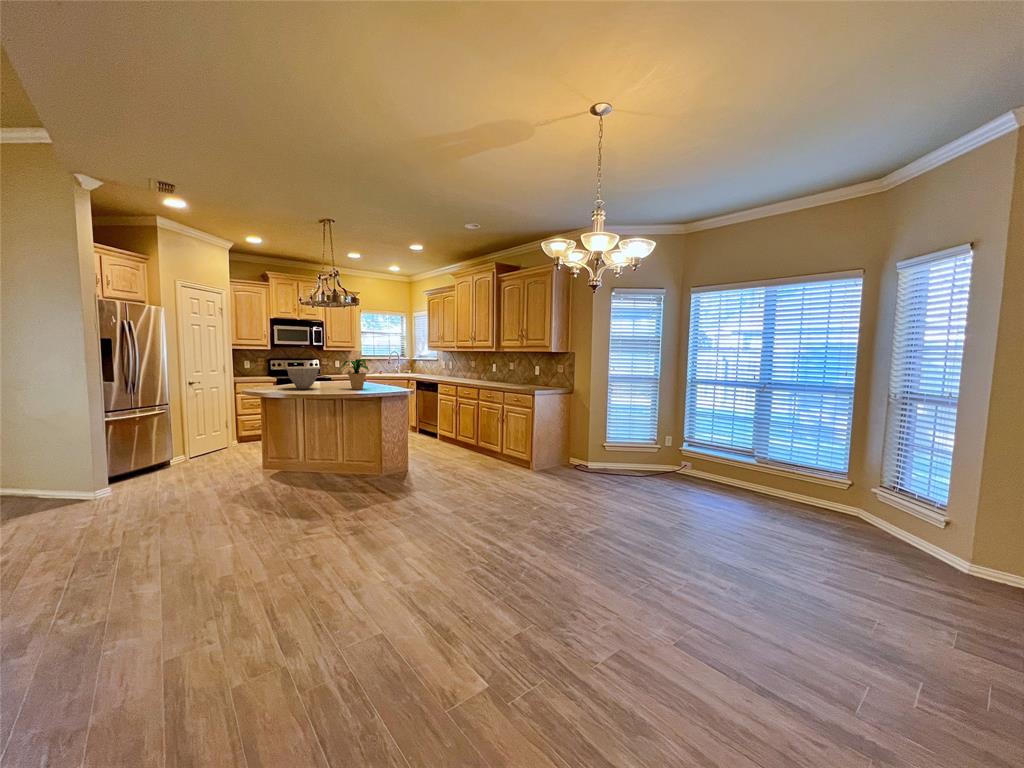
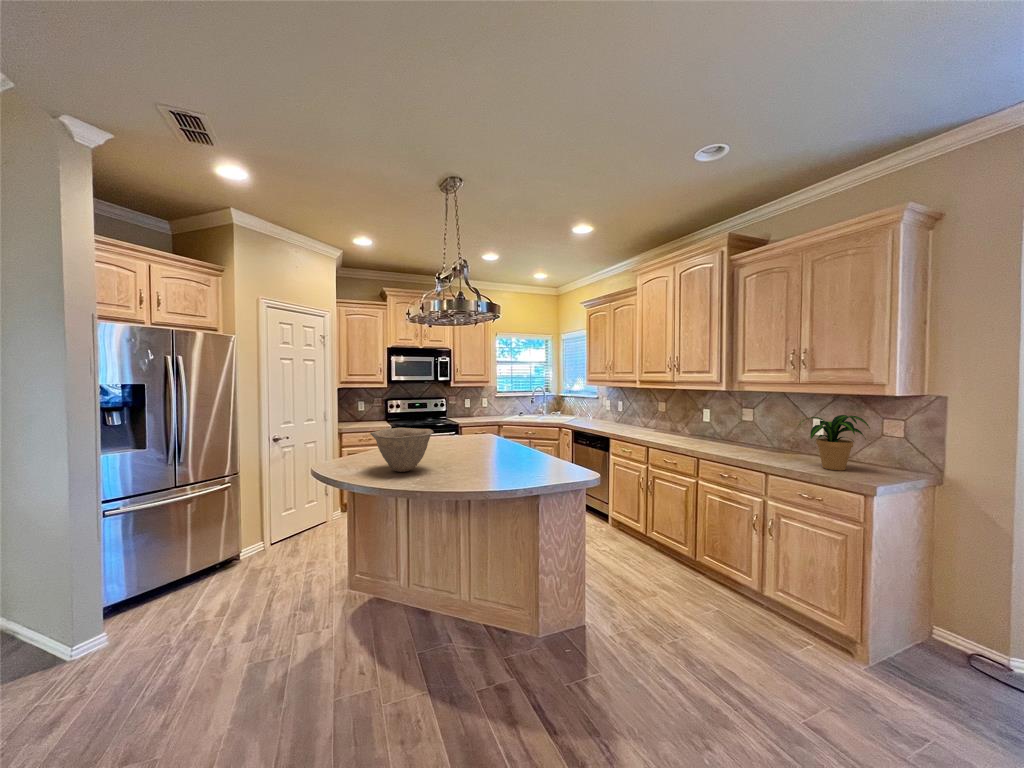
potted plant: present [339,359,371,390] -> present [799,415,870,470]

